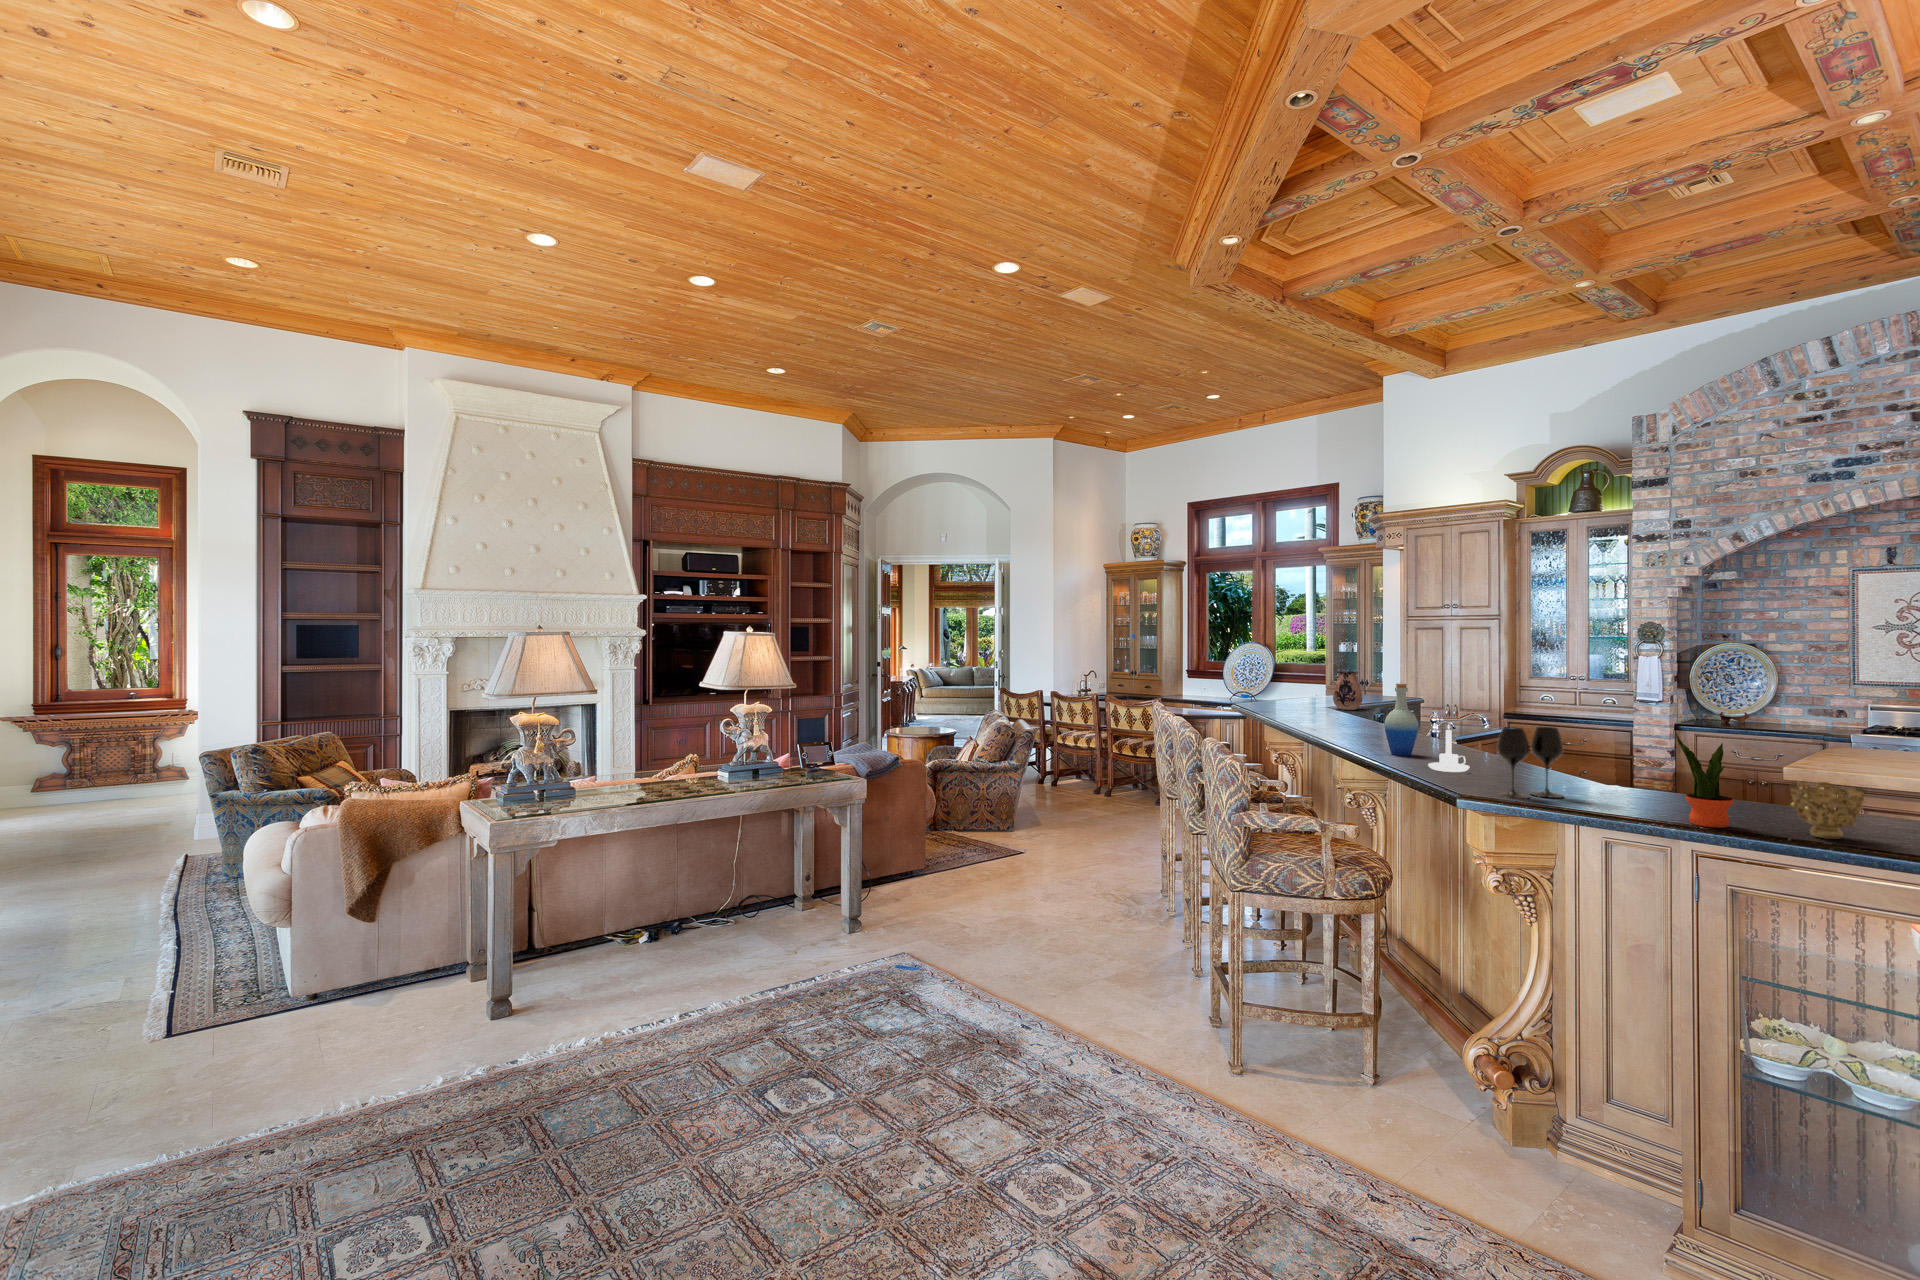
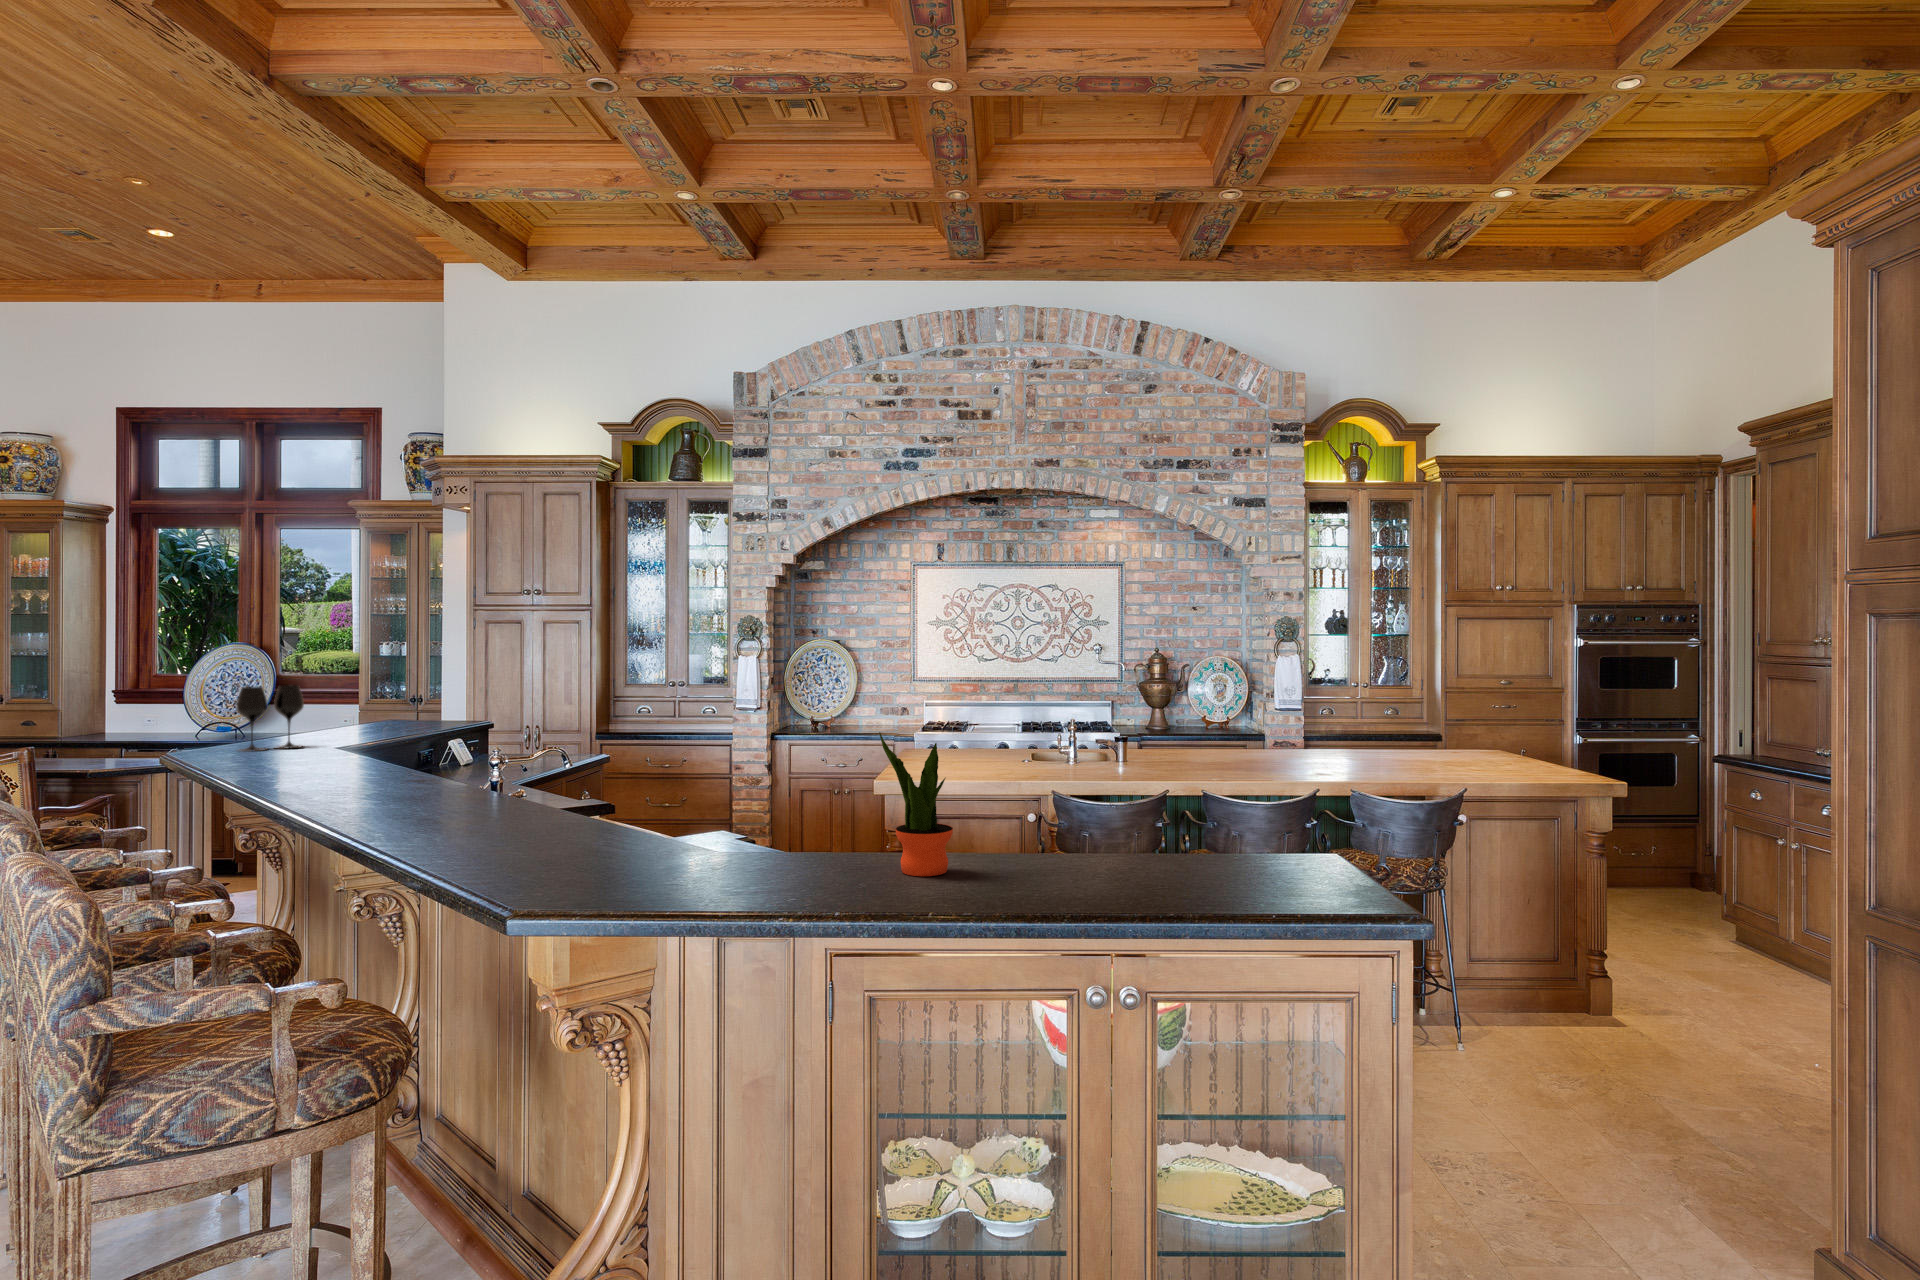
ceramic pitcher: present [1333,671,1362,710] -> none [356,675,405,737]
bottle: present [1384,683,1418,756] -> none [426,681,486,808]
candle holder: present [1428,724,1469,772] -> none [502,744,571,831]
wine glass: present [1497,727,1564,799] -> present [236,685,304,752]
decorative bowl: present [1789,781,1866,839] -> none [1009,787,1088,868]

